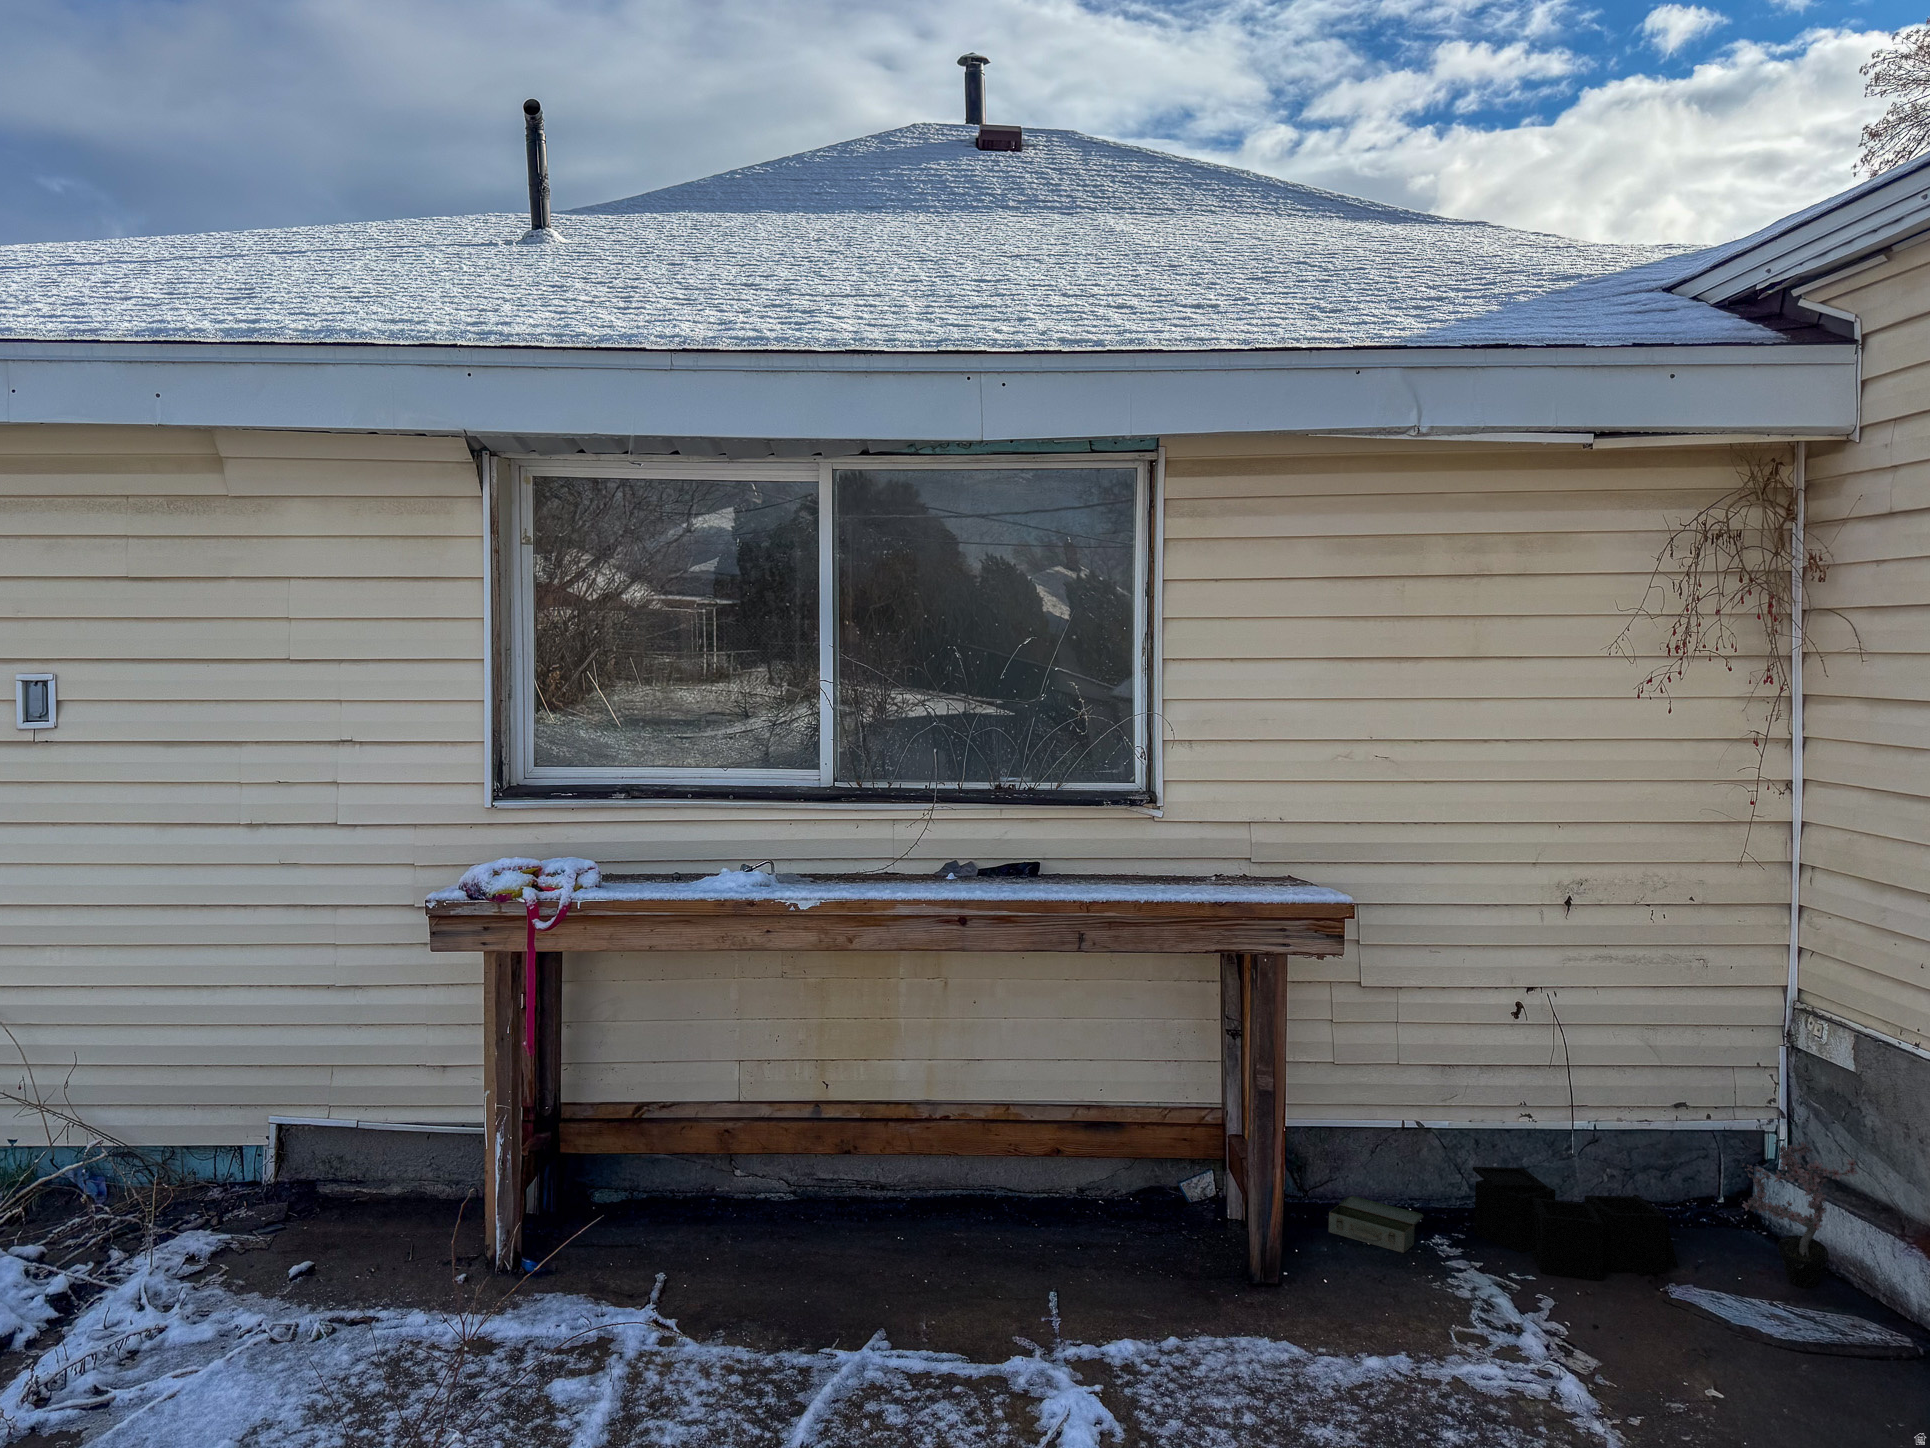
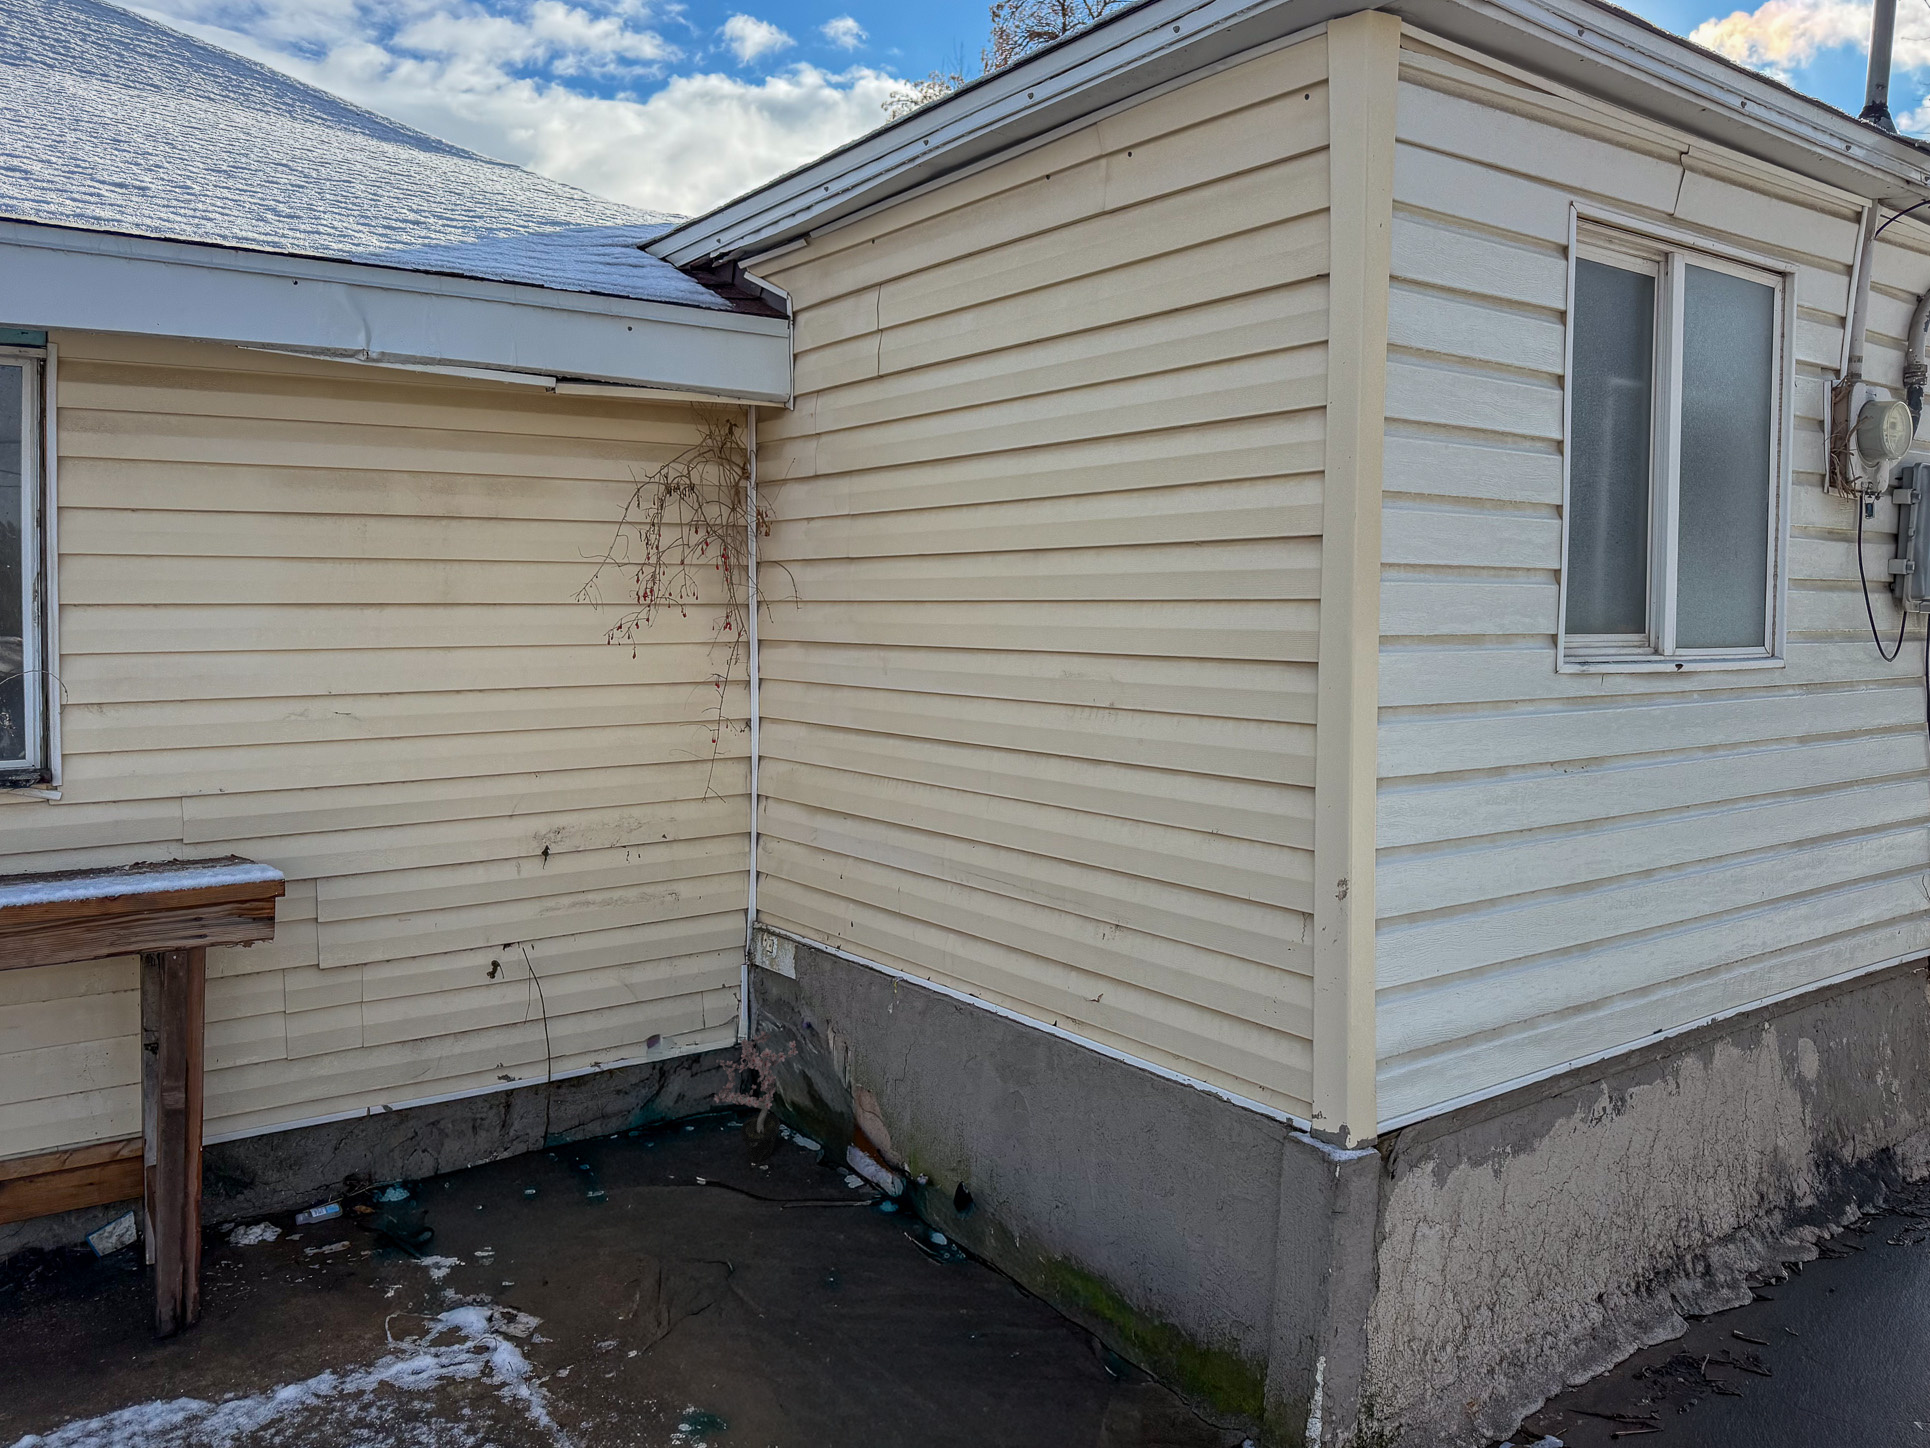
storage bin: present [1473,1167,1678,1283] -> none [465,1110,655,1219]
toolbox: present [1328,1196,1424,1253] -> none [295,1186,407,1238]

